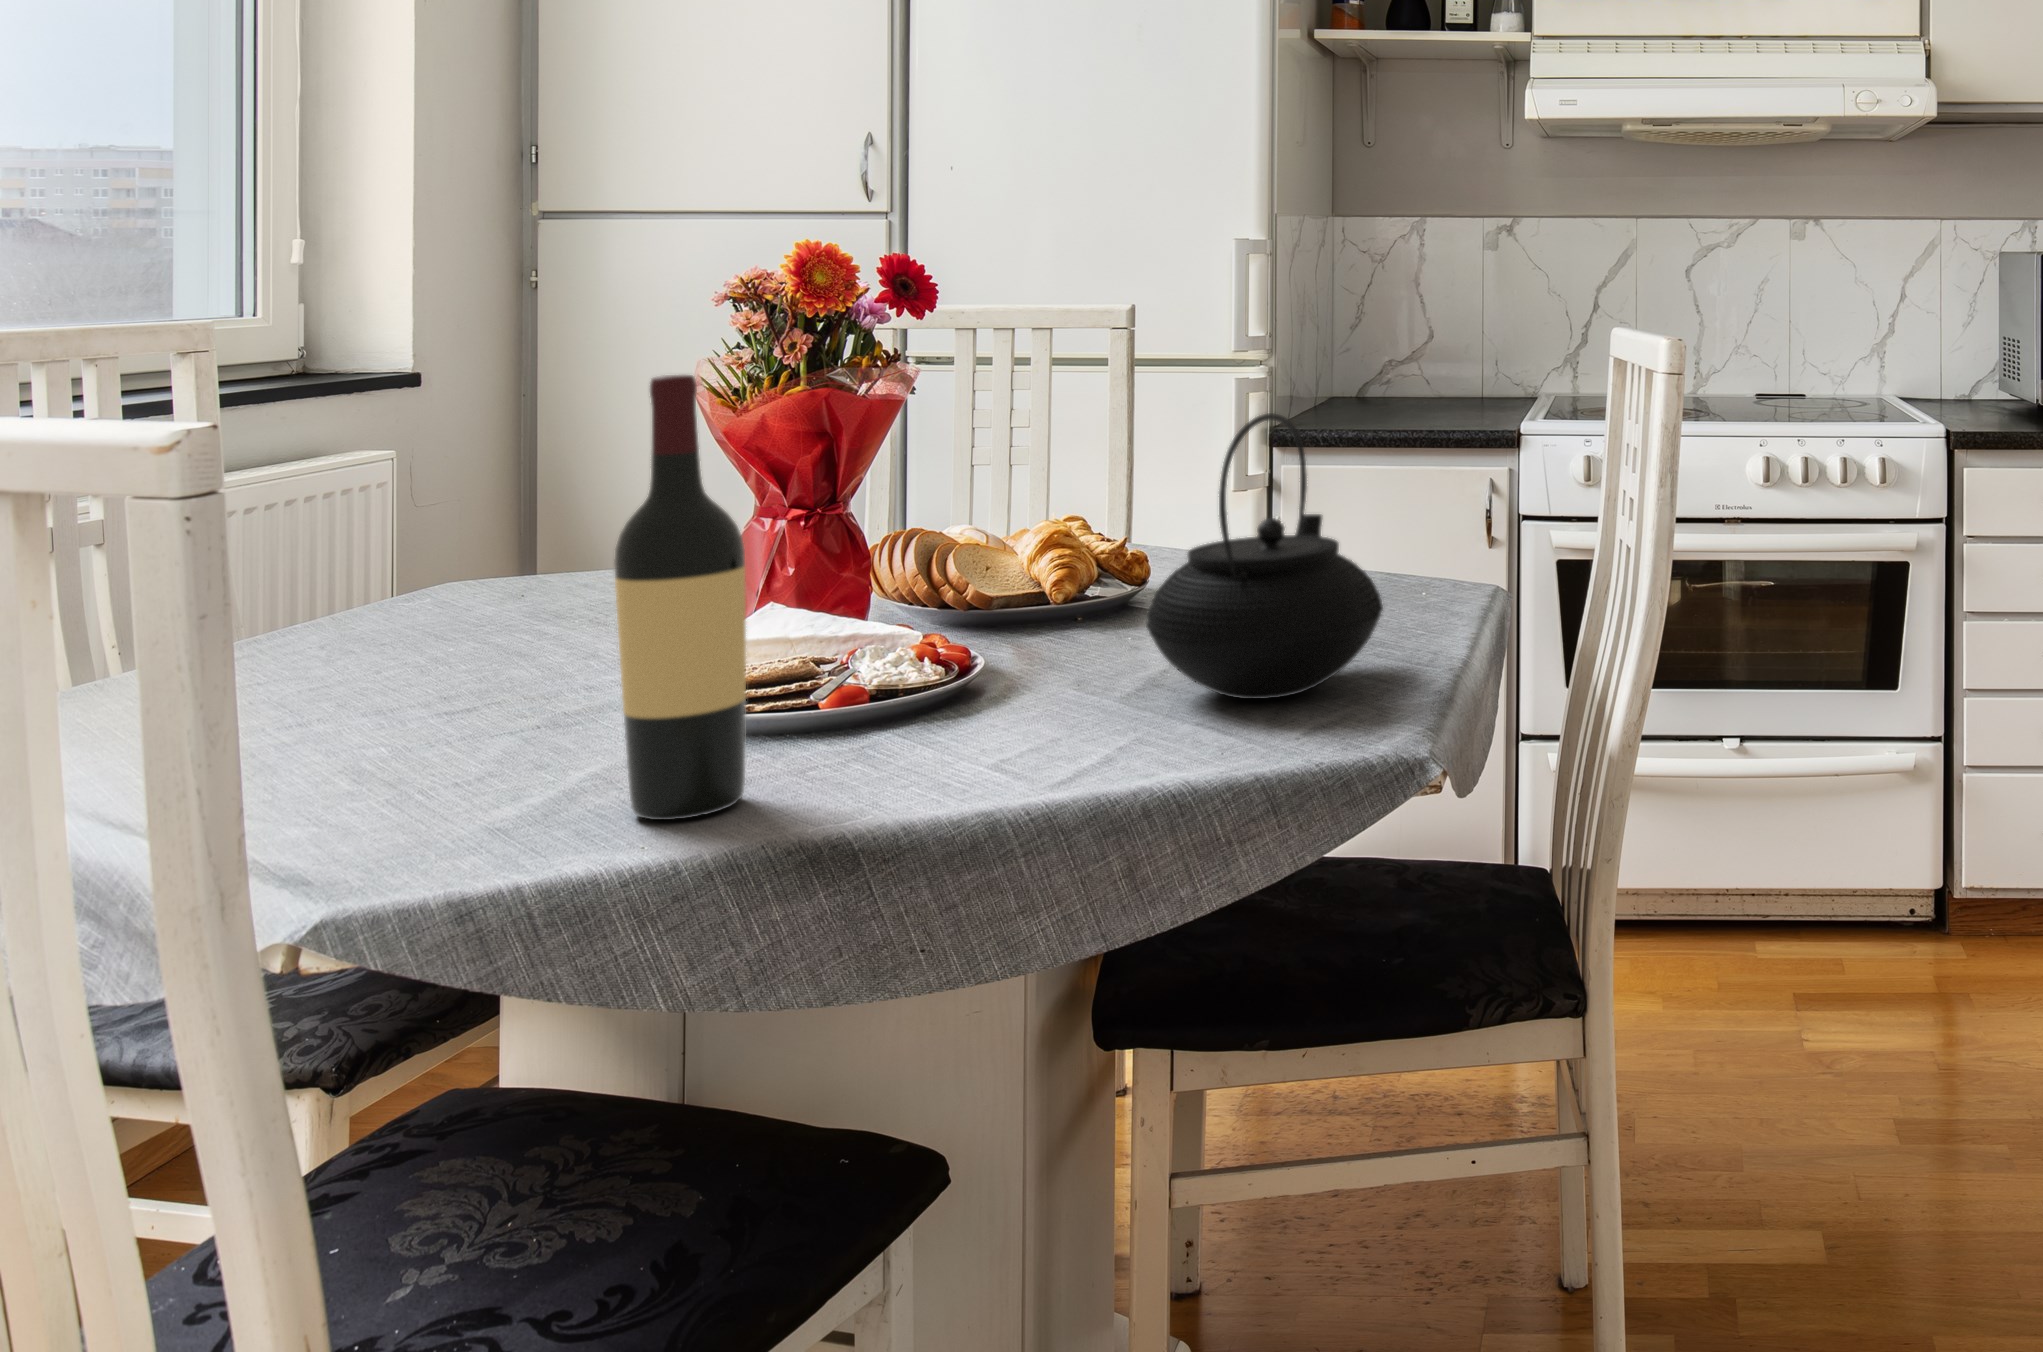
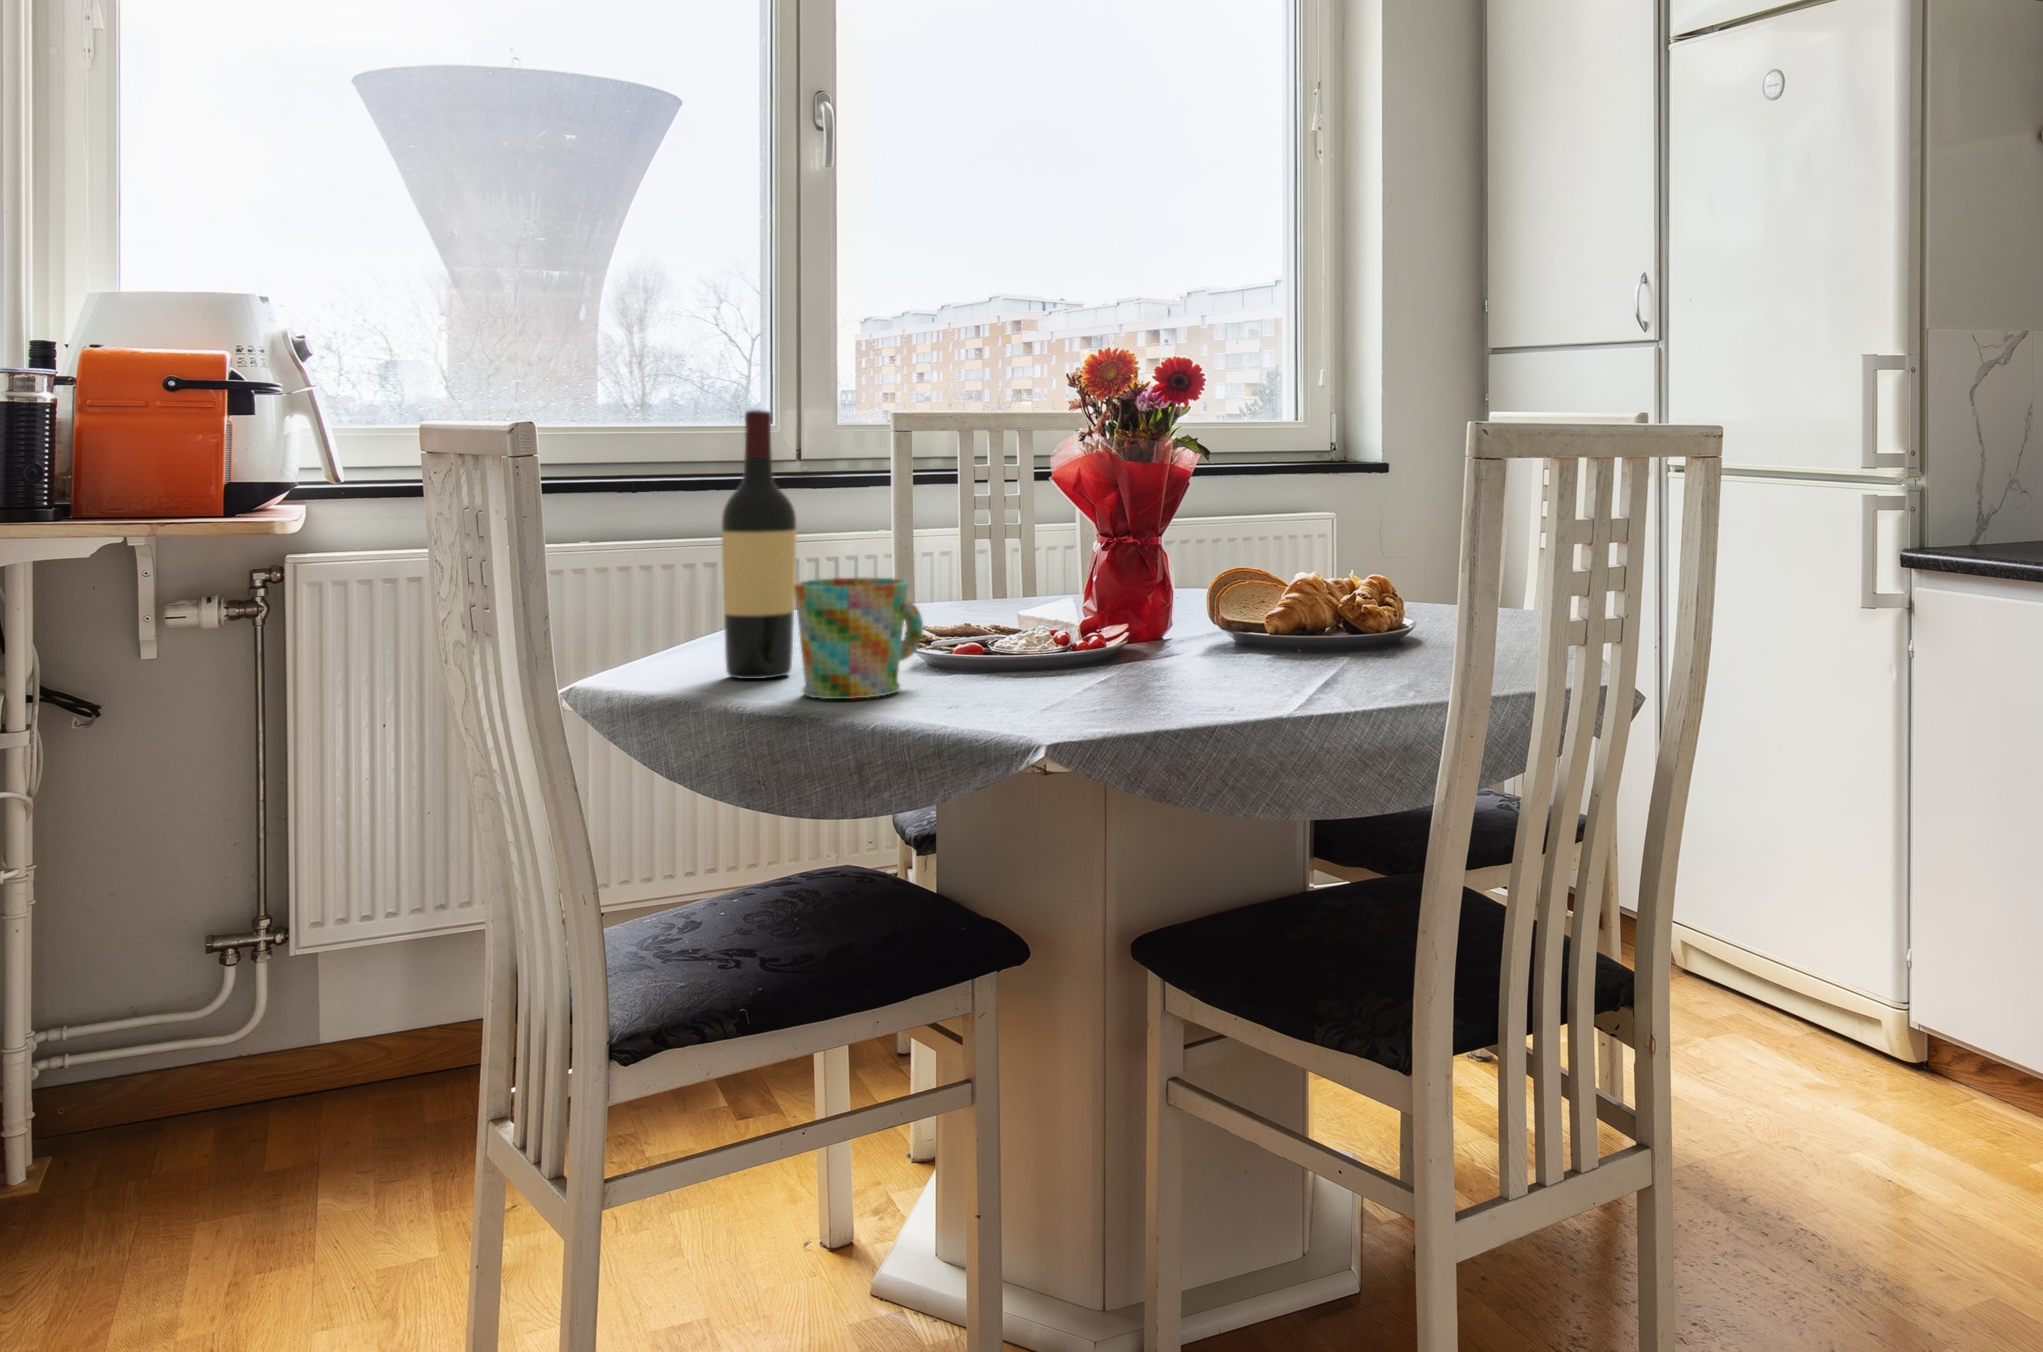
teapot: present [1146,413,1383,699] -> none [1036,470,1264,699]
mug: none [874,602,1046,798] -> present [794,578,923,699]

